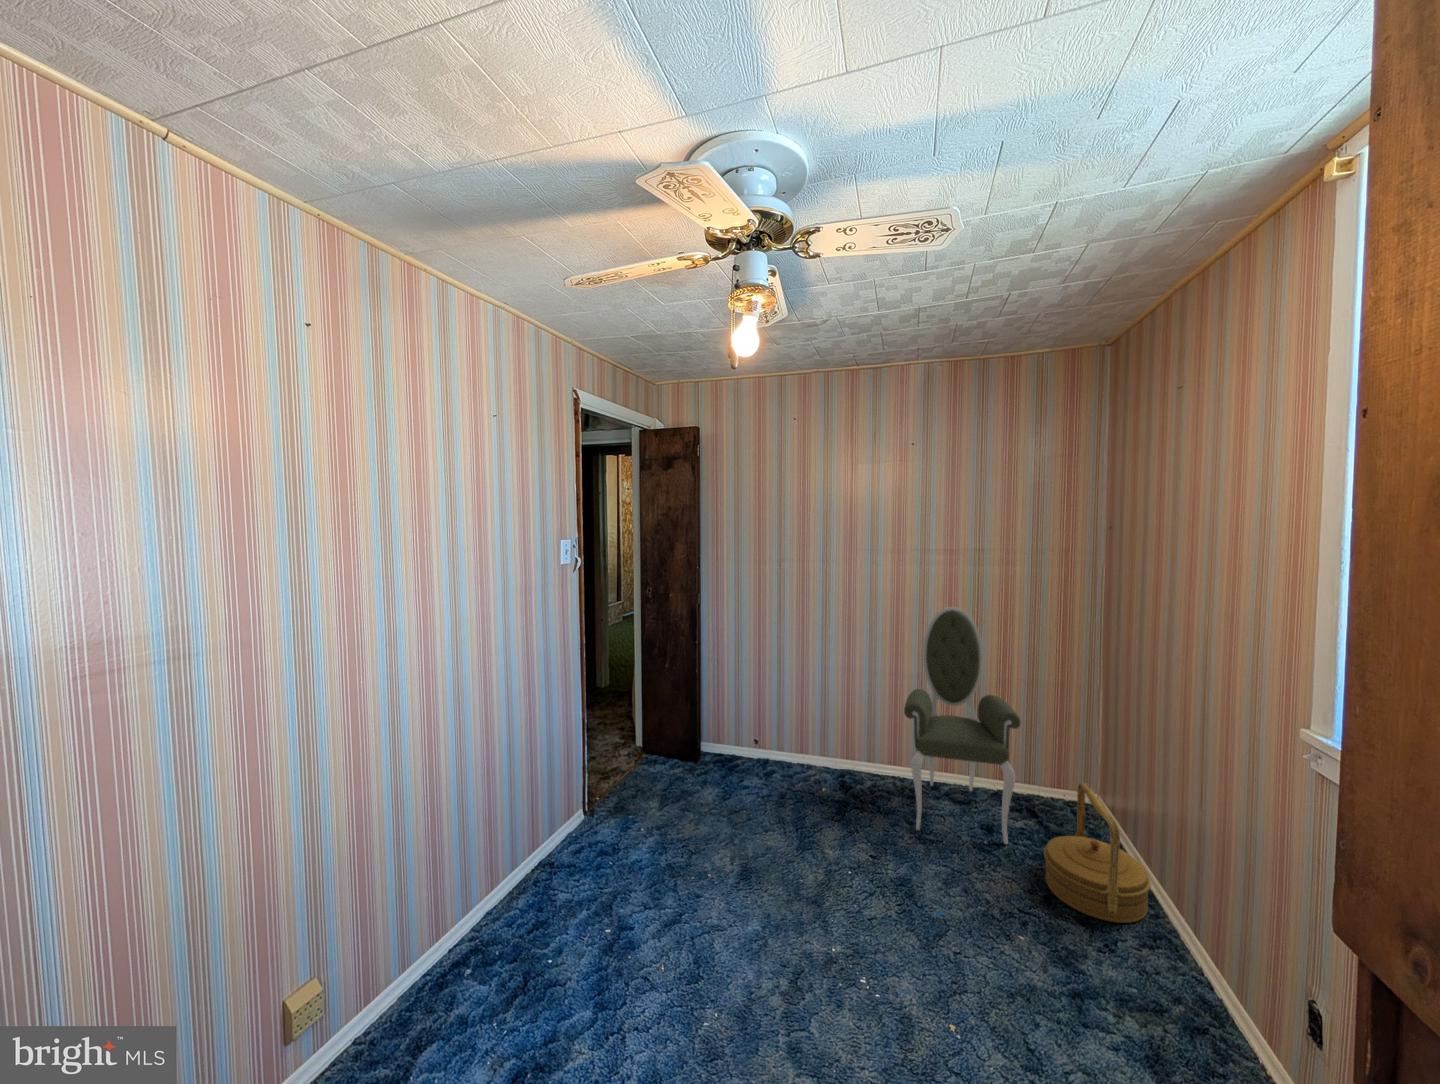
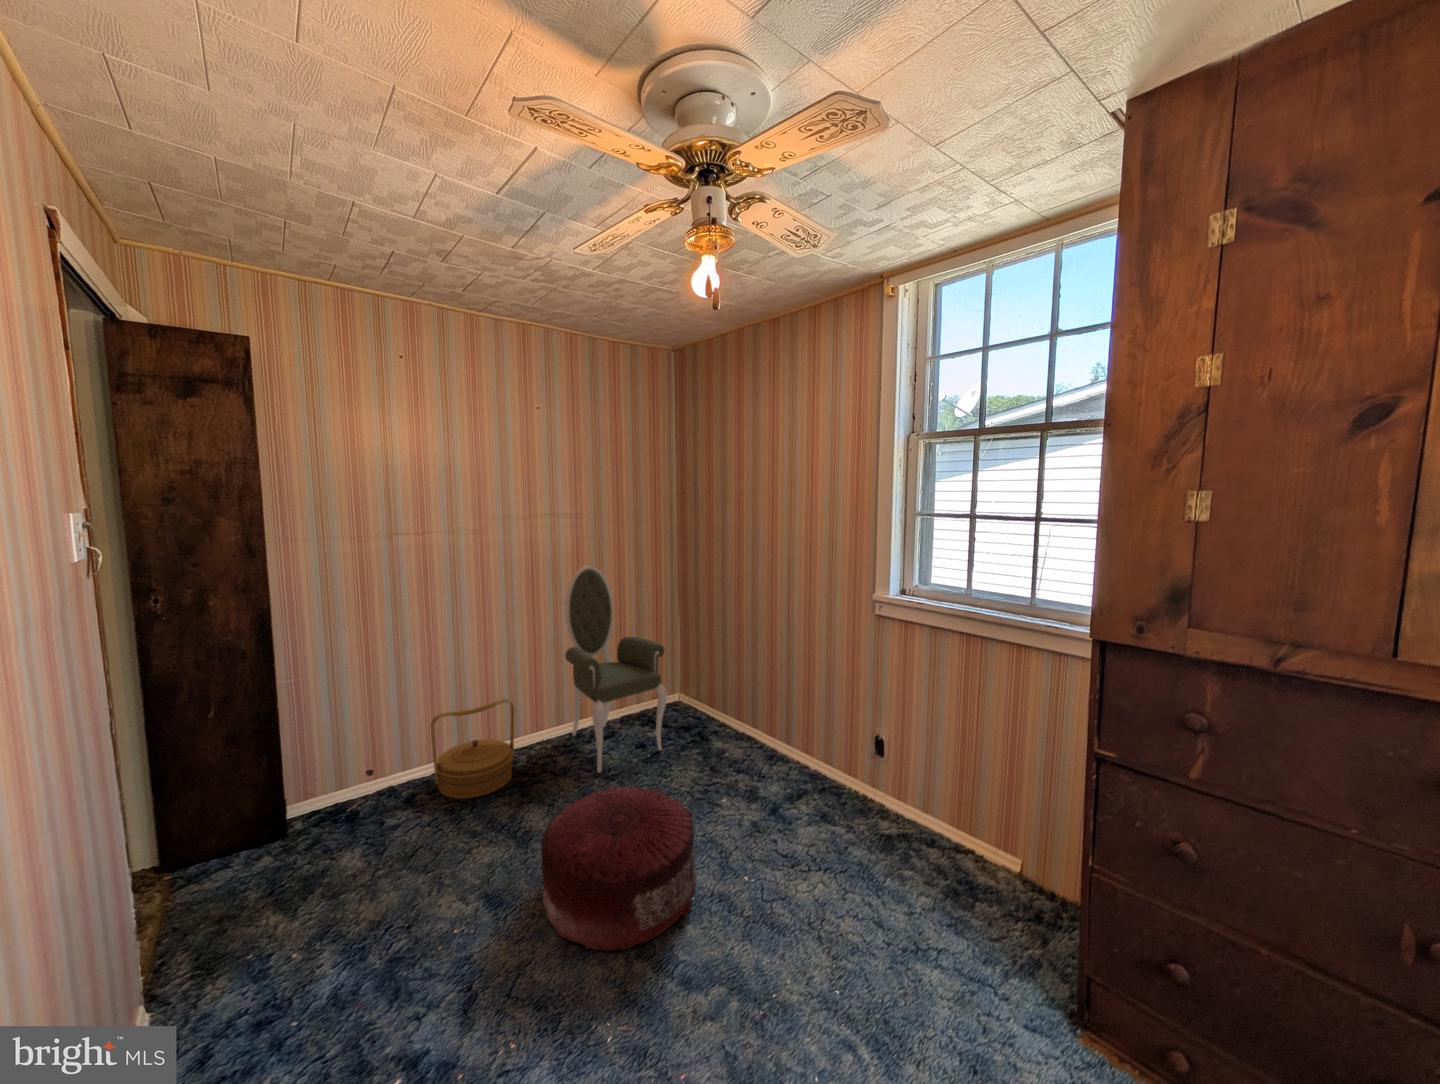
woven basket: present [1044,783,1151,923] -> present [431,699,514,799]
pouf: none [745,826,910,1001] -> present [541,785,696,951]

